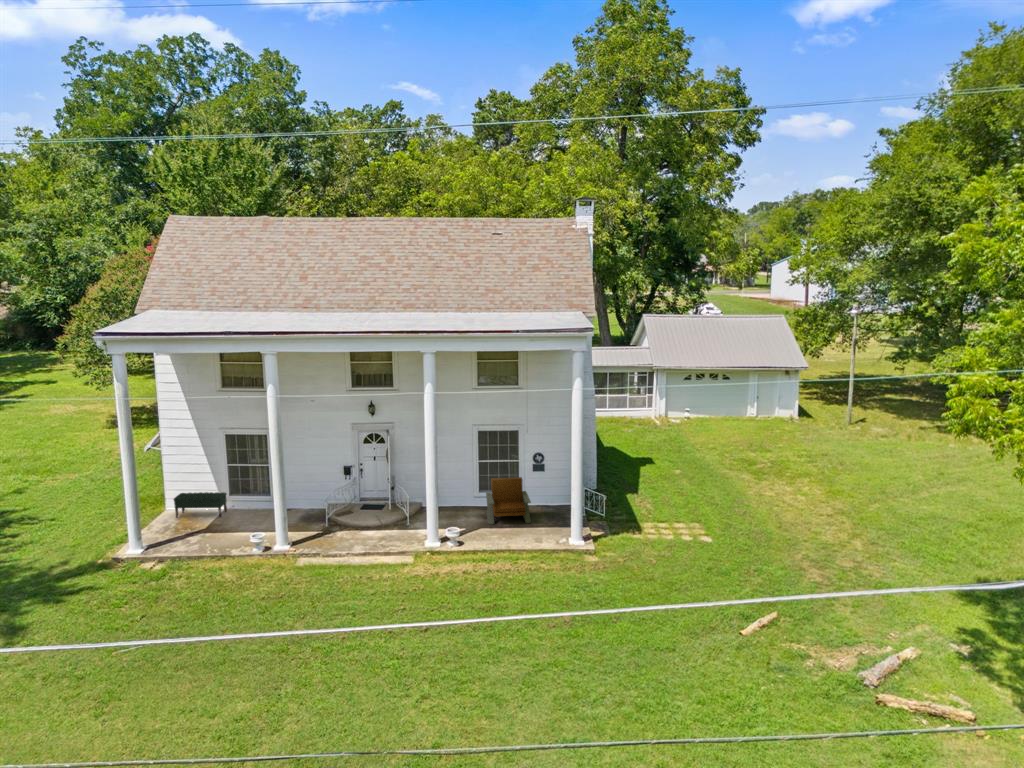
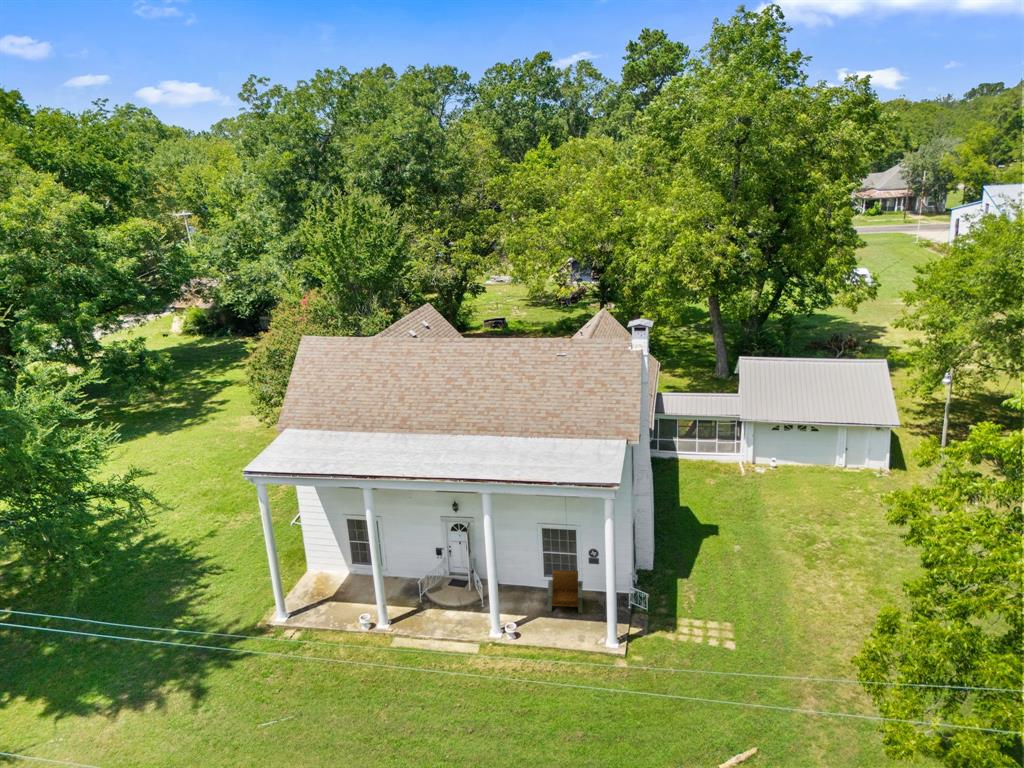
bench: present [174,492,227,518] -> none [312,558,351,581]

